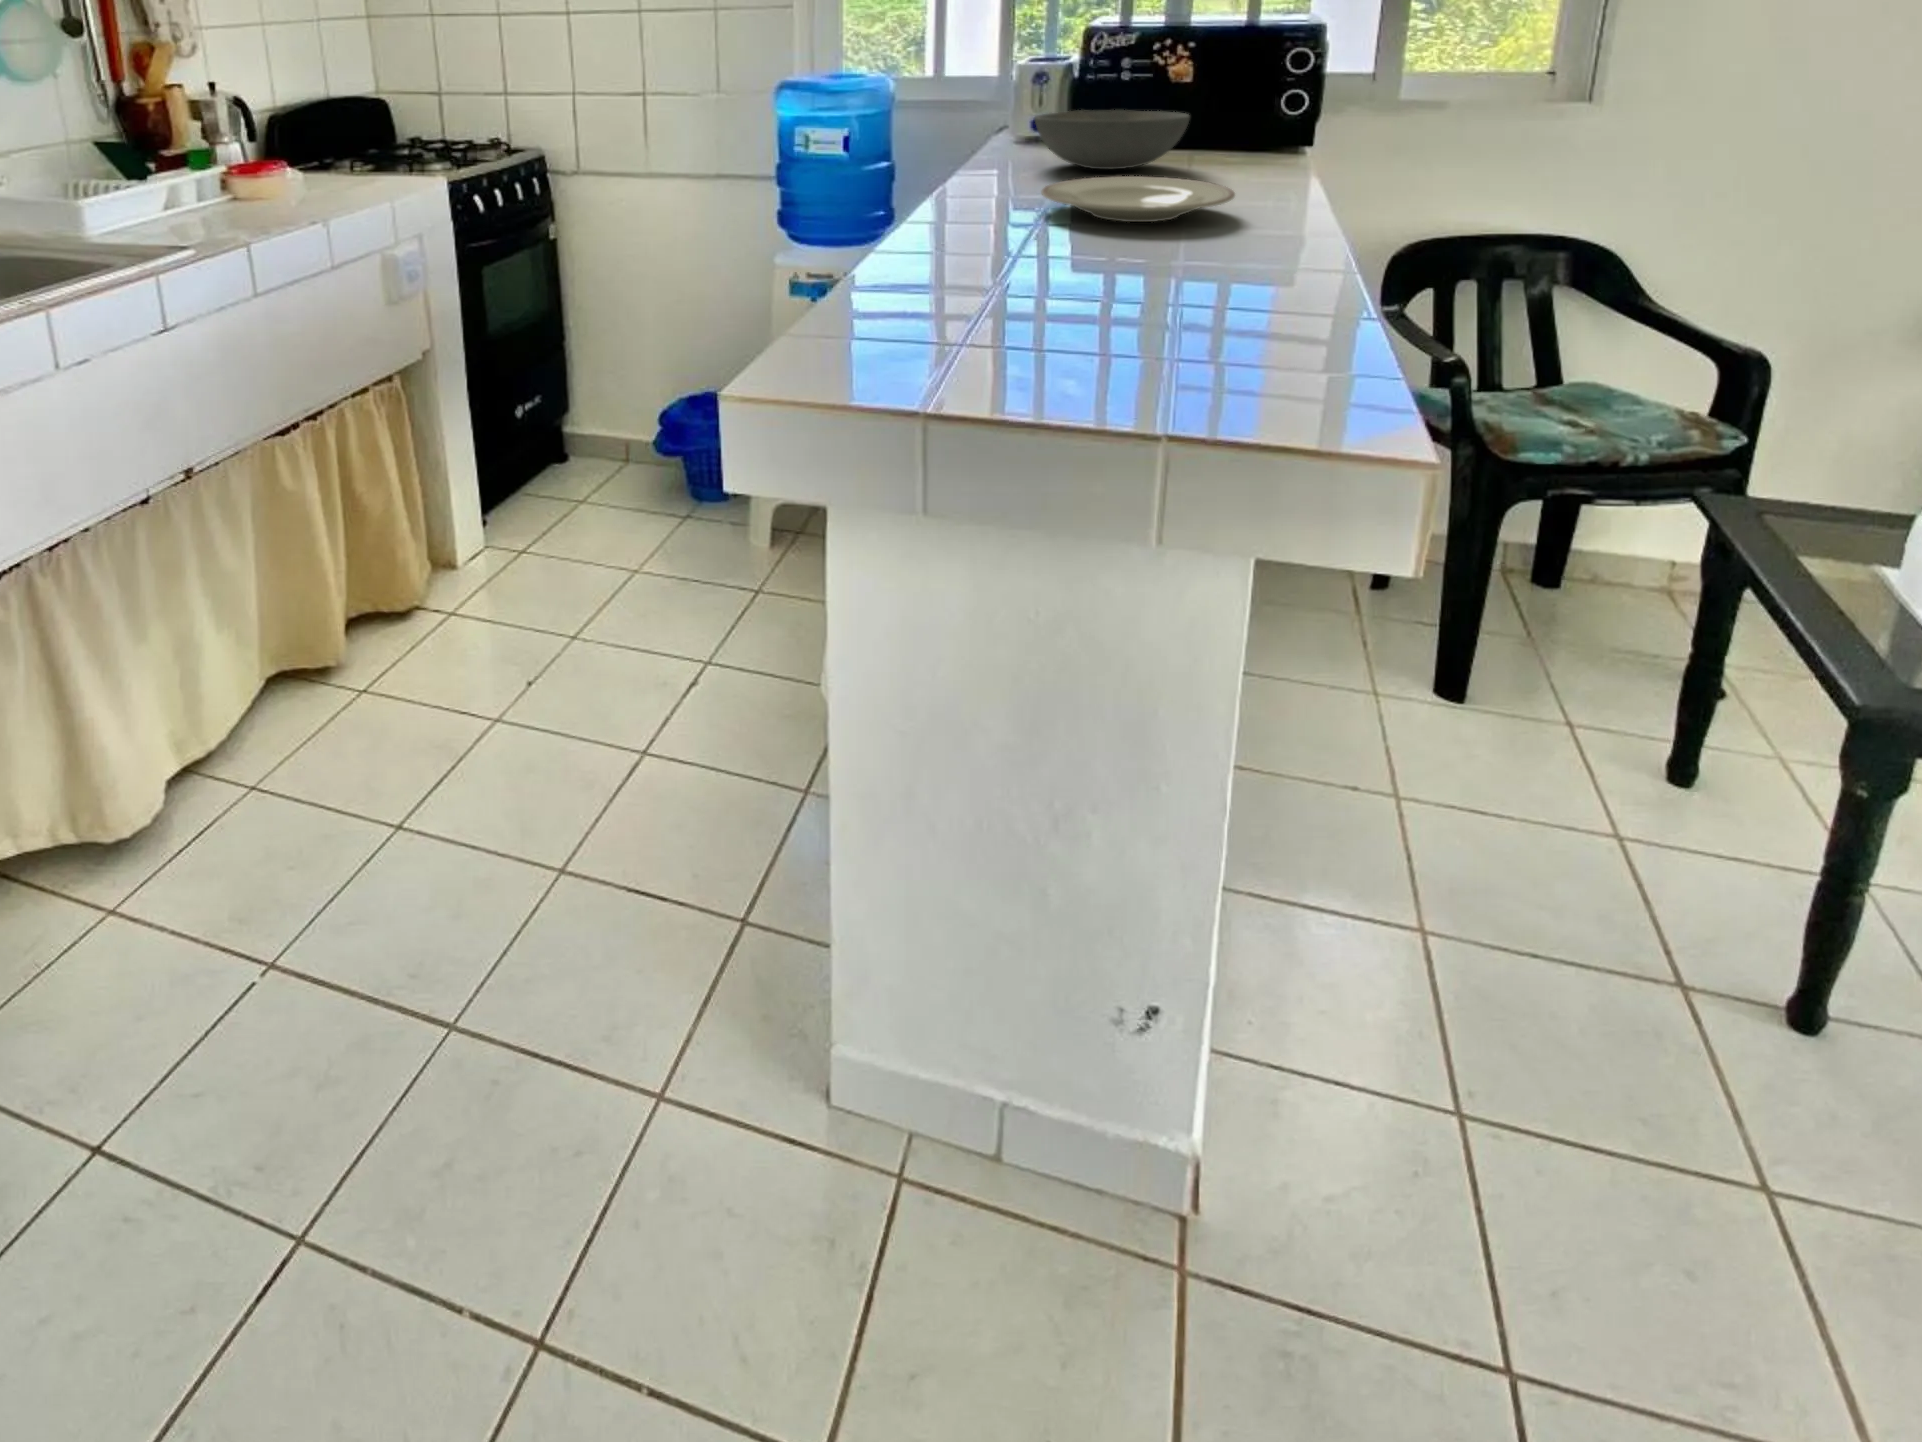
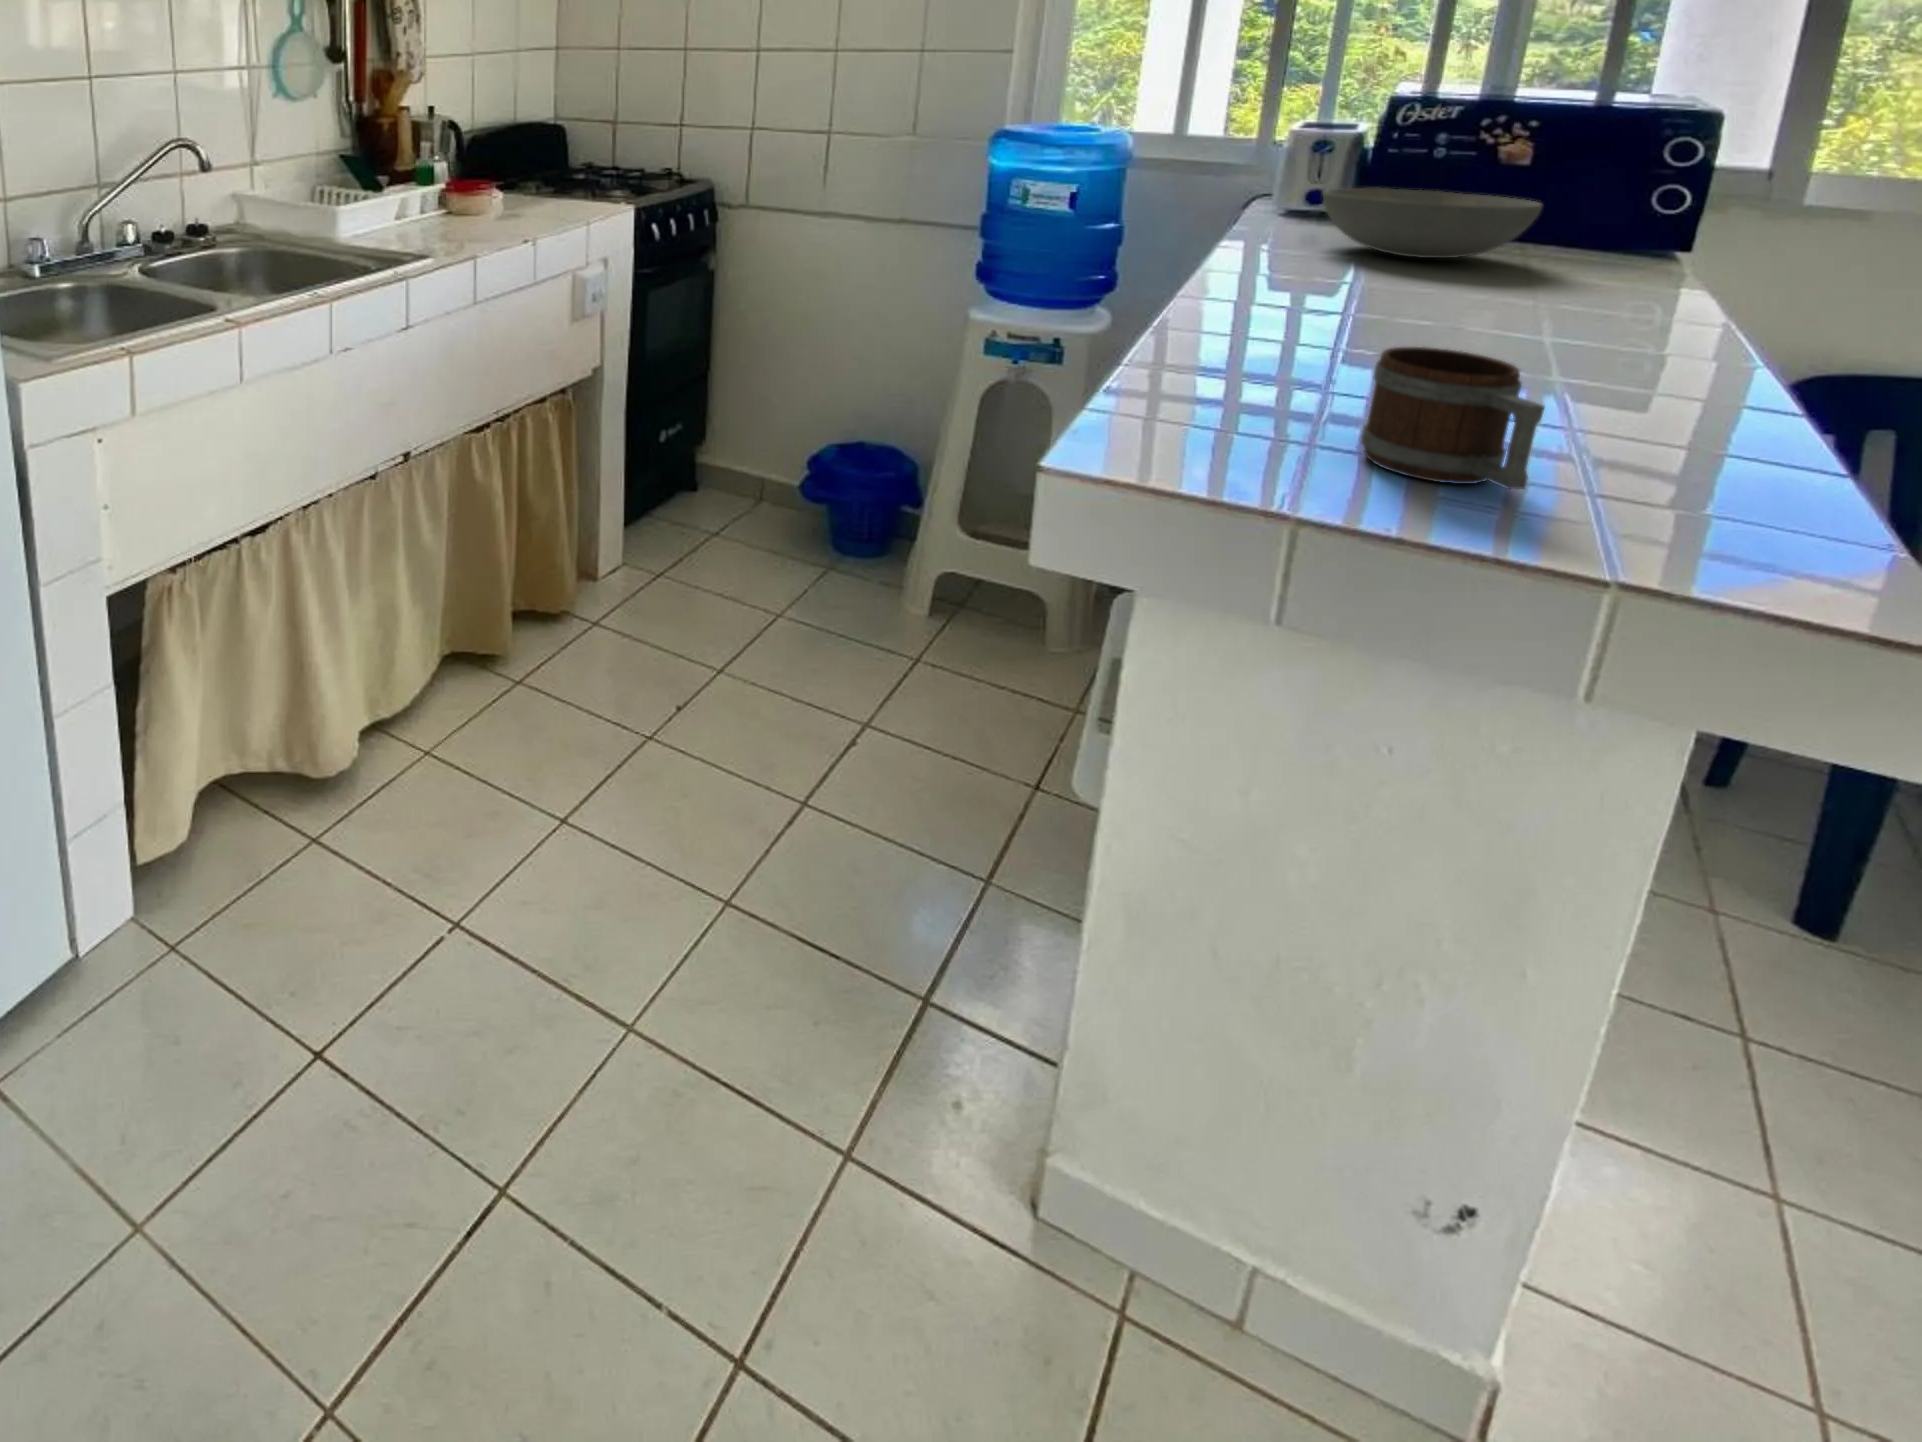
plate: present [1041,176,1235,222] -> none [1359,268,1645,328]
mug: none [971,243,1077,360] -> present [1361,347,1544,489]

